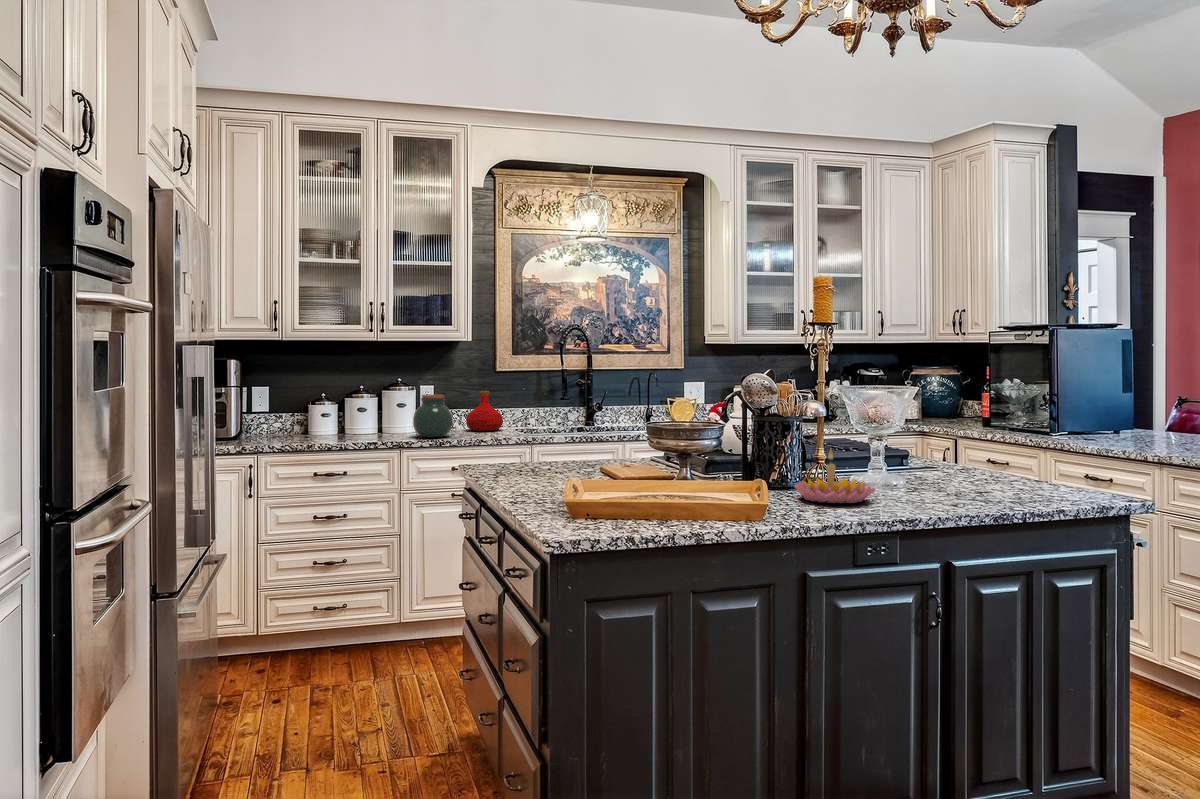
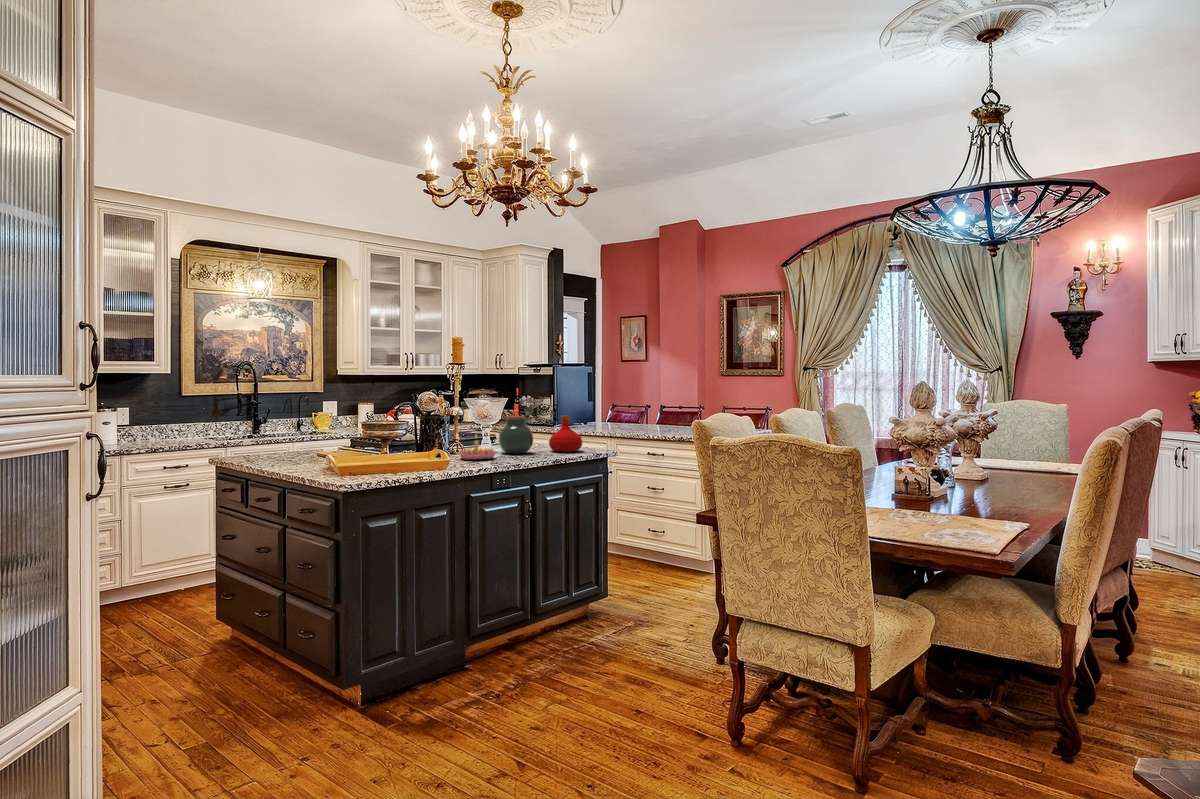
bottle: present [466,391,503,431] -> present [549,415,582,452]
jar: present [413,395,453,437] -> present [499,416,533,454]

